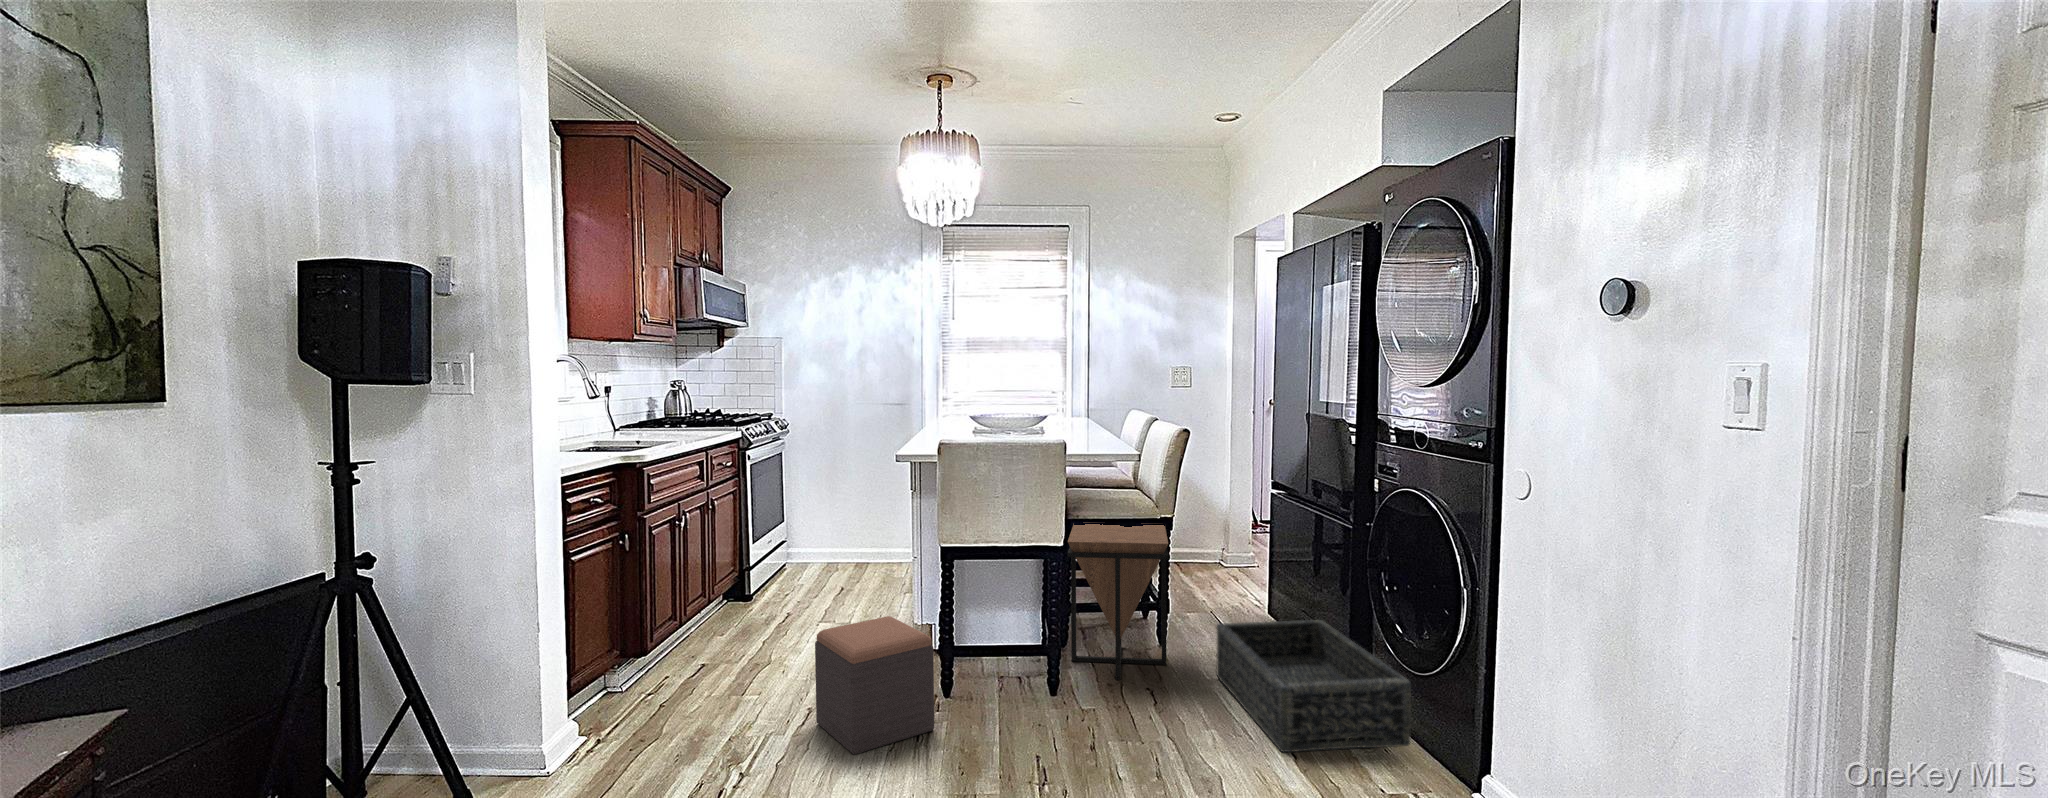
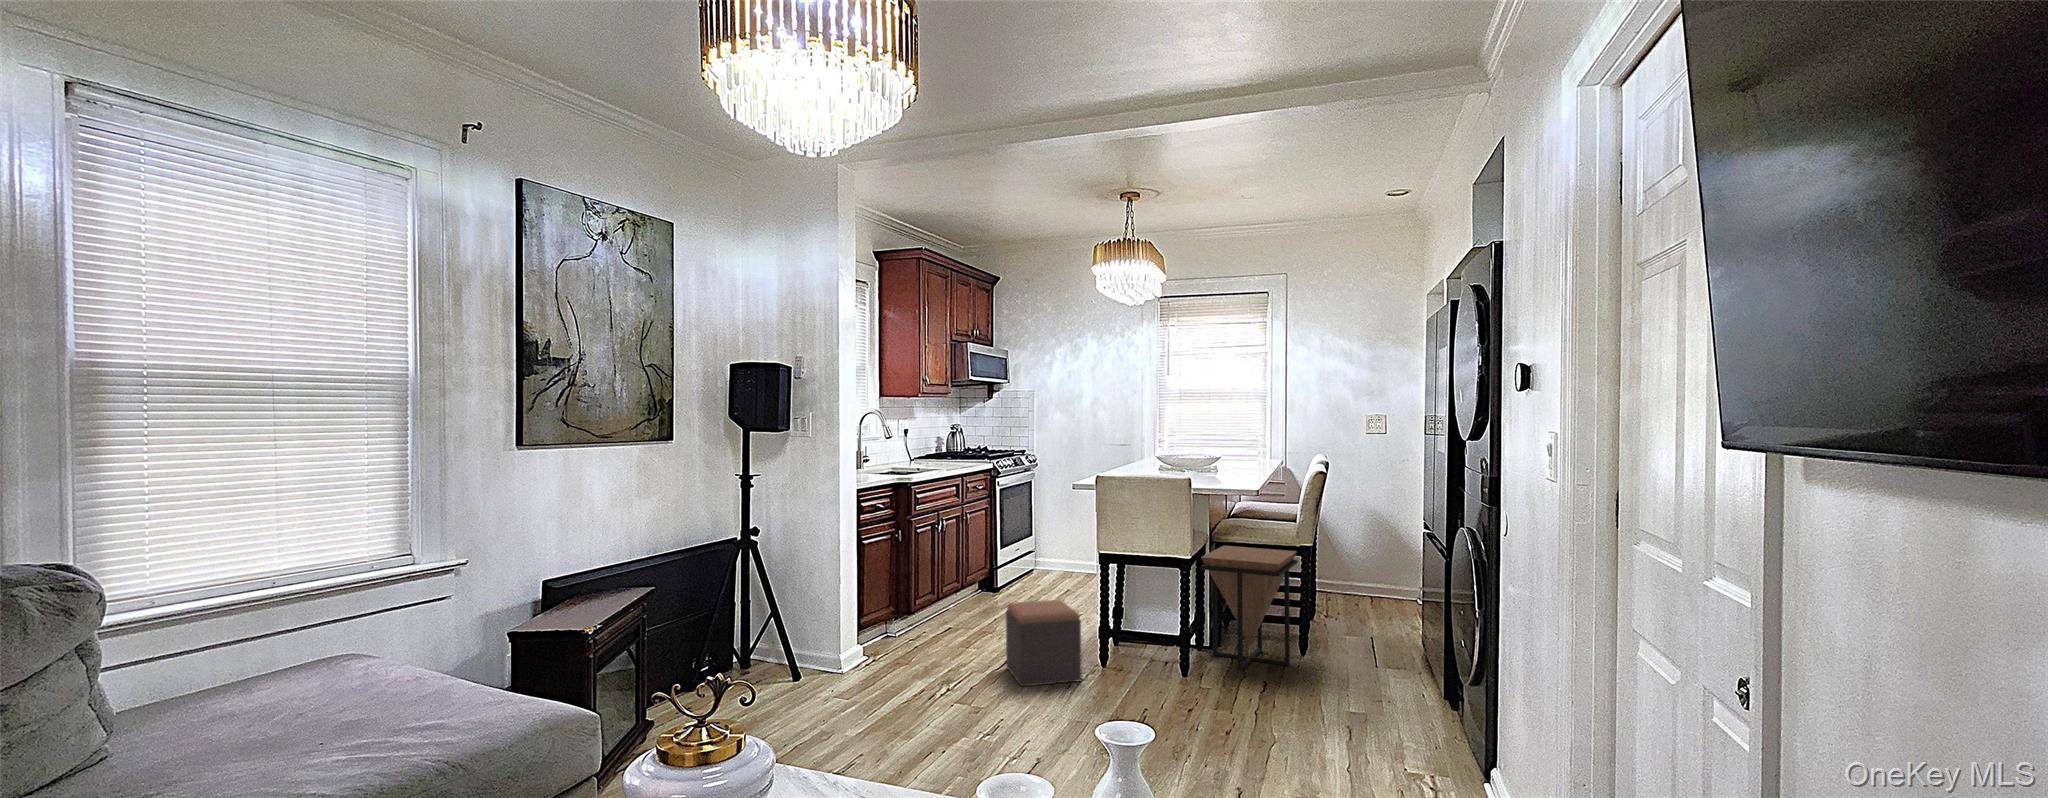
basket: present [1217,620,1411,752] -> none [1323,633,1443,737]

